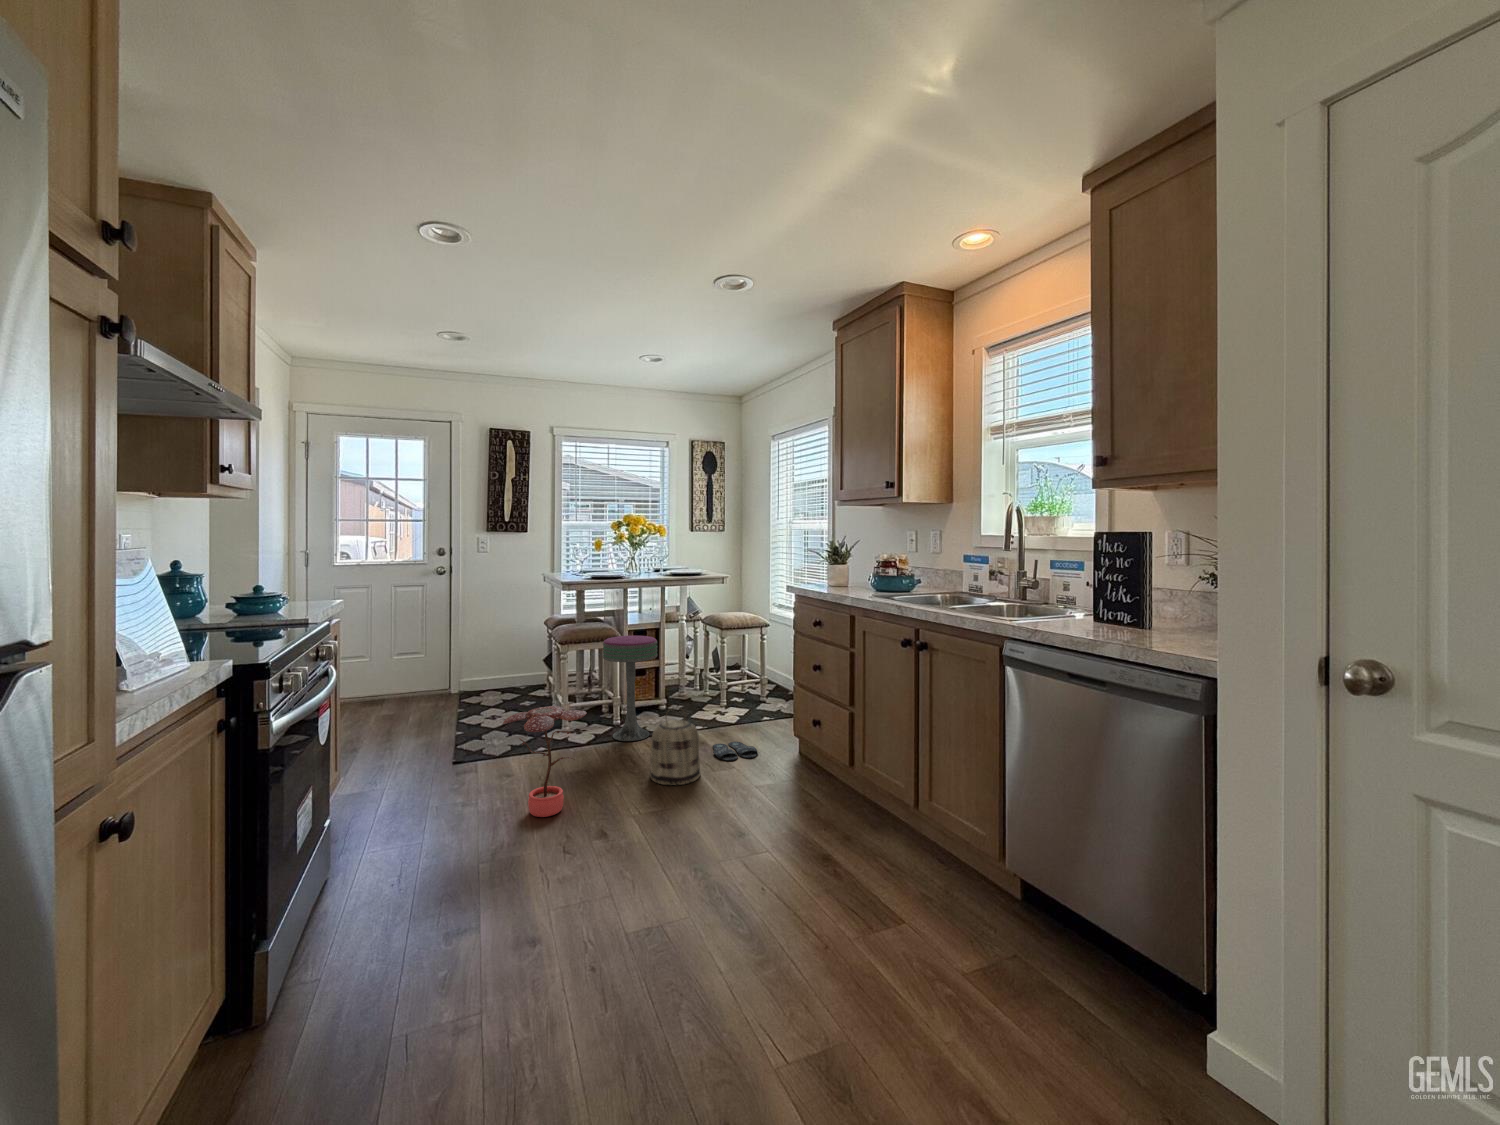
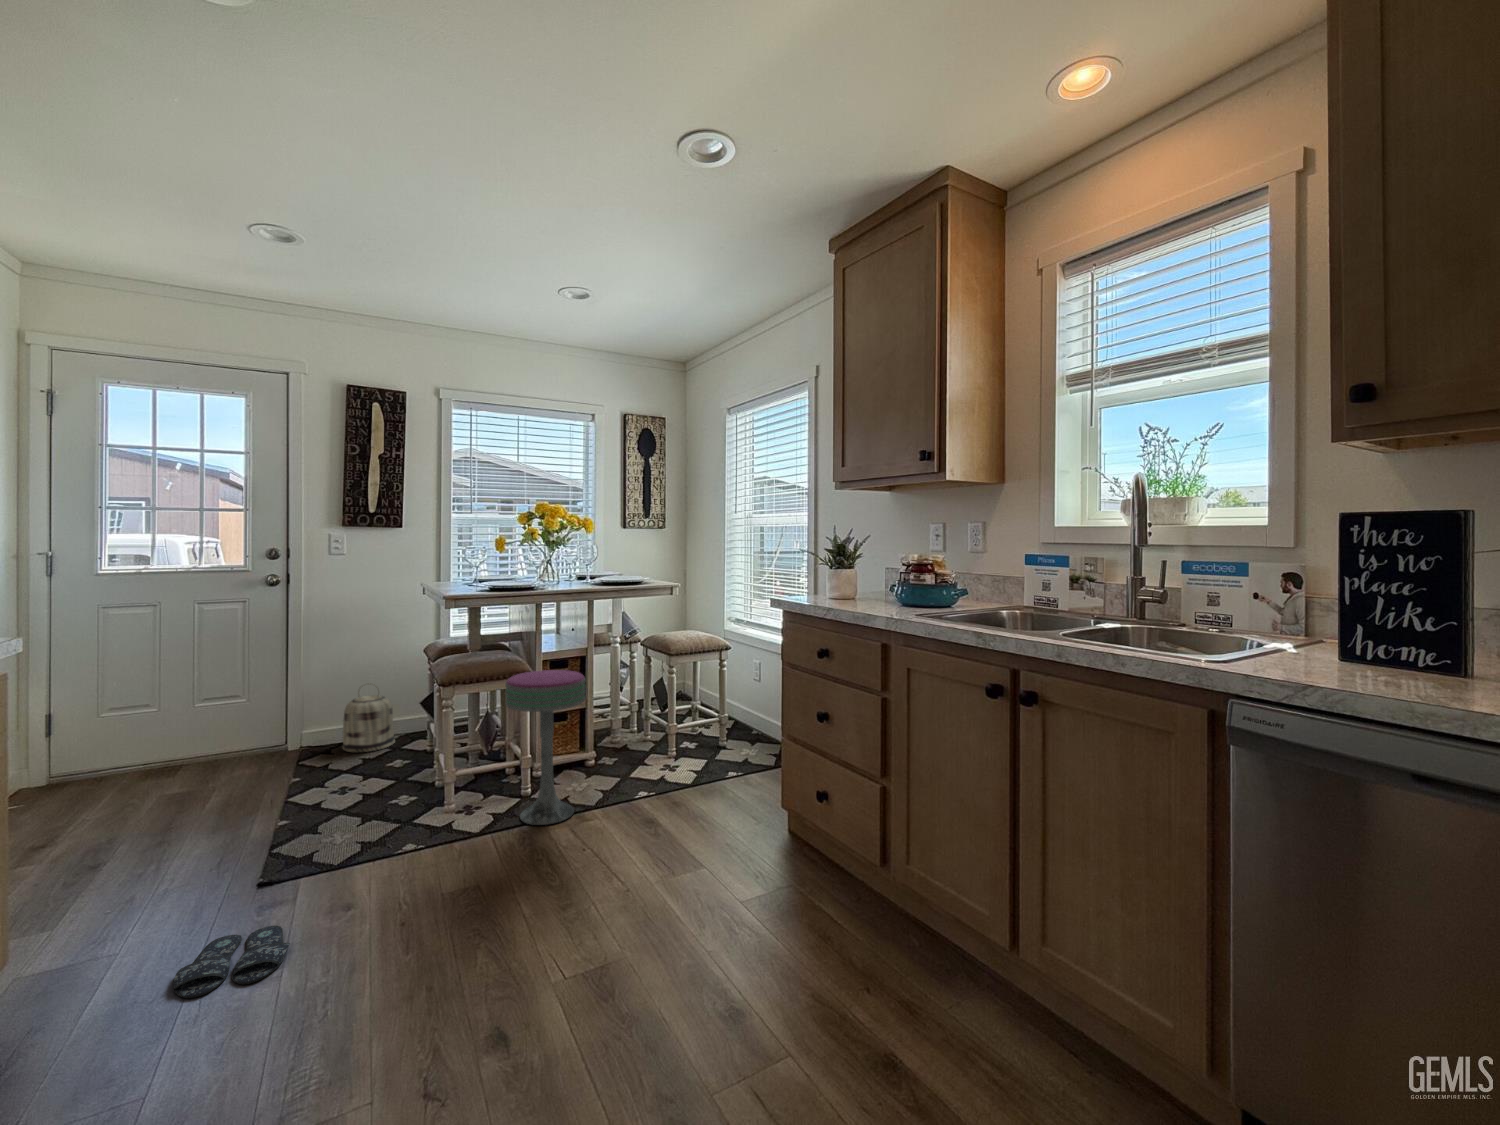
potted plant: present [503,706,587,817] -> none [322,800,474,999]
basket: present [650,719,701,785] -> present [342,695,395,753]
slippers: present [713,742,758,761] -> present [173,926,290,998]

